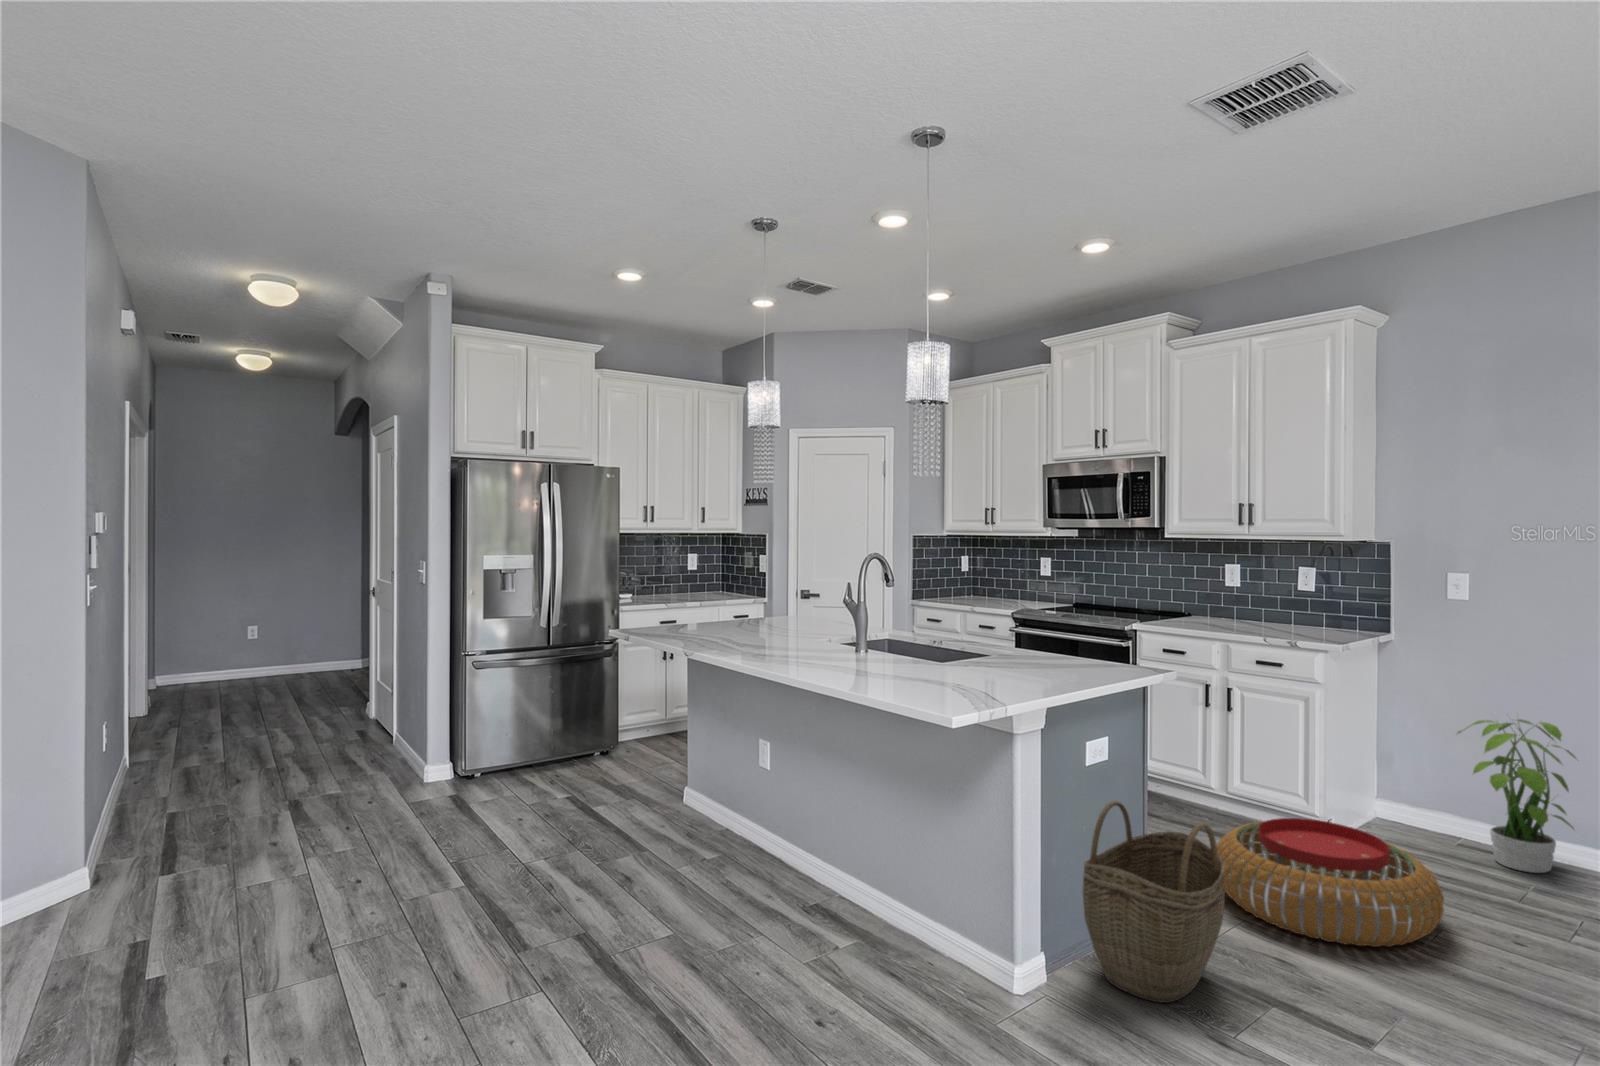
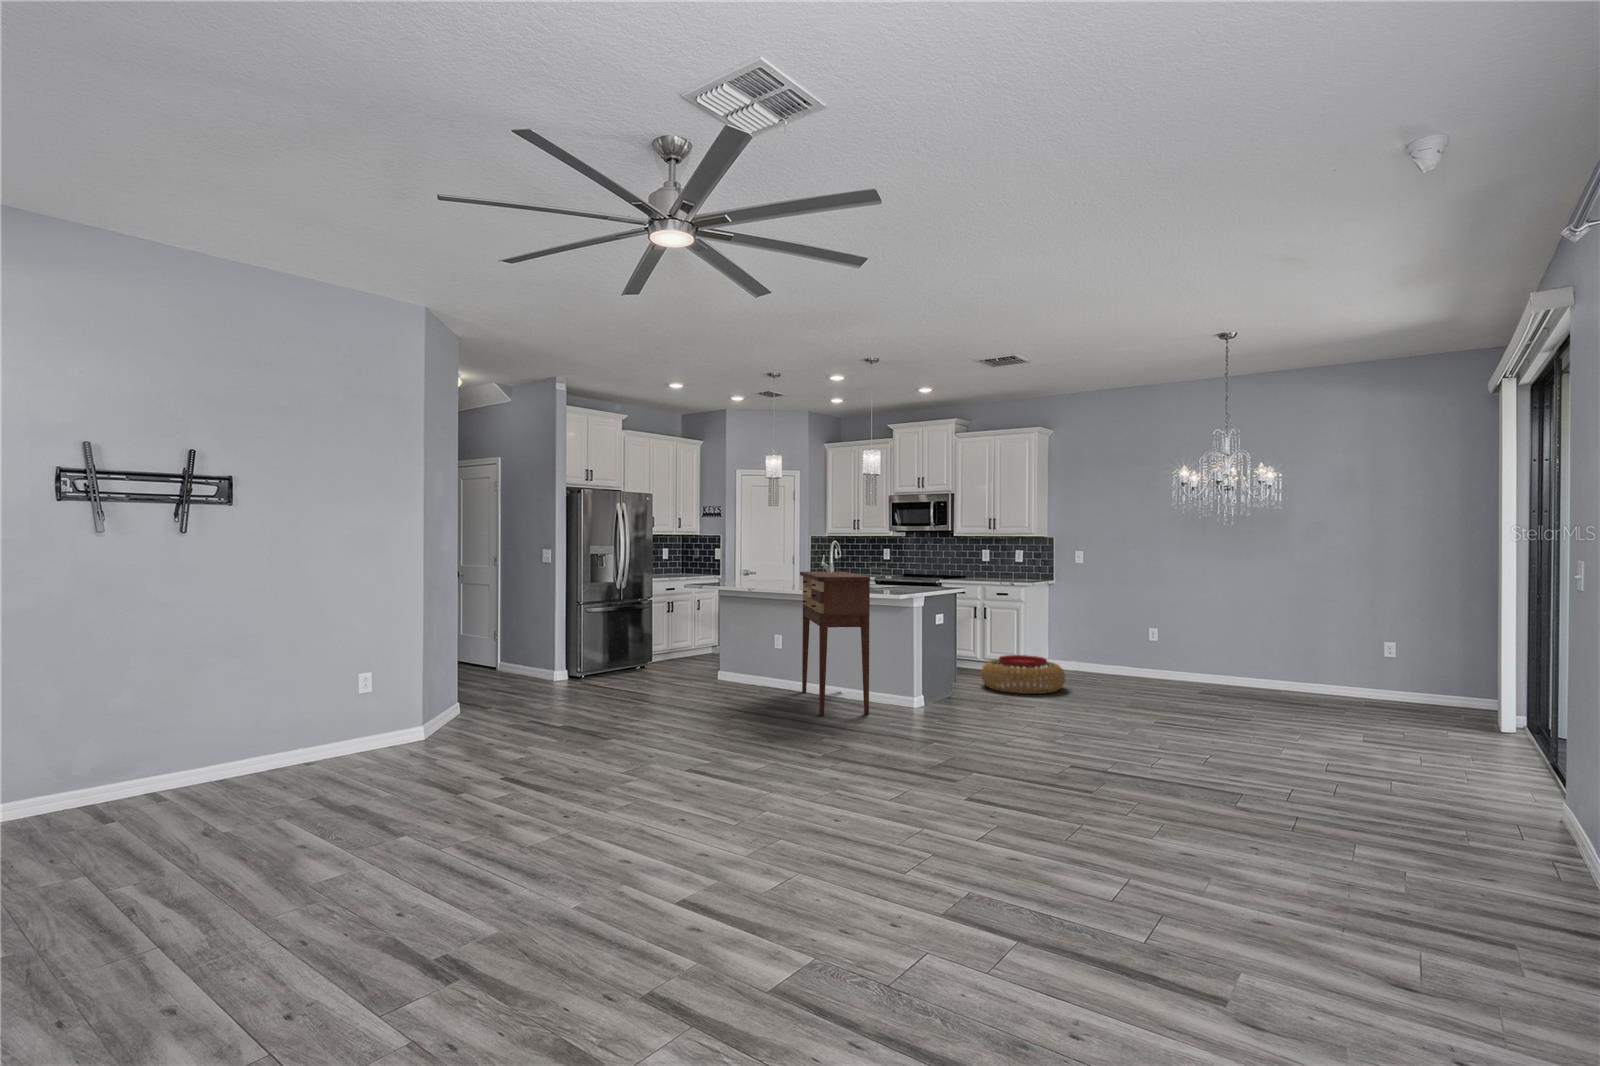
console table: none [745,619,890,1016] -> present [800,572,870,716]
potted plant: present [1457,718,1576,873] -> none [1077,611,1122,677]
woven basket: present [1083,801,1225,1003] -> none [937,638,988,707]

